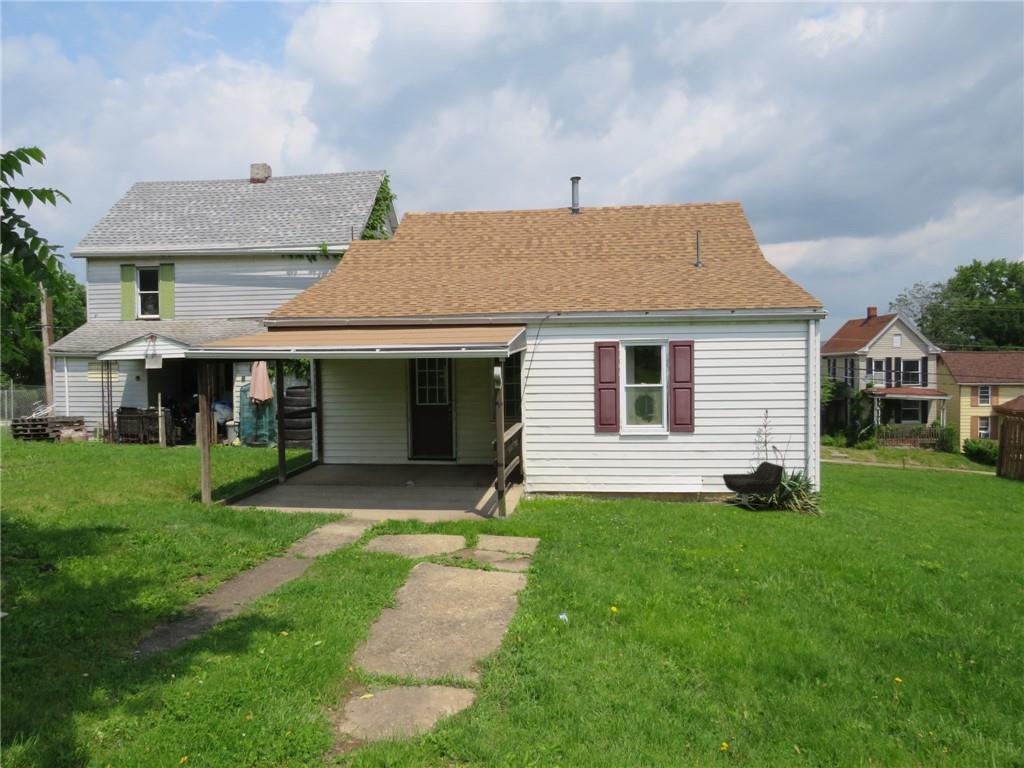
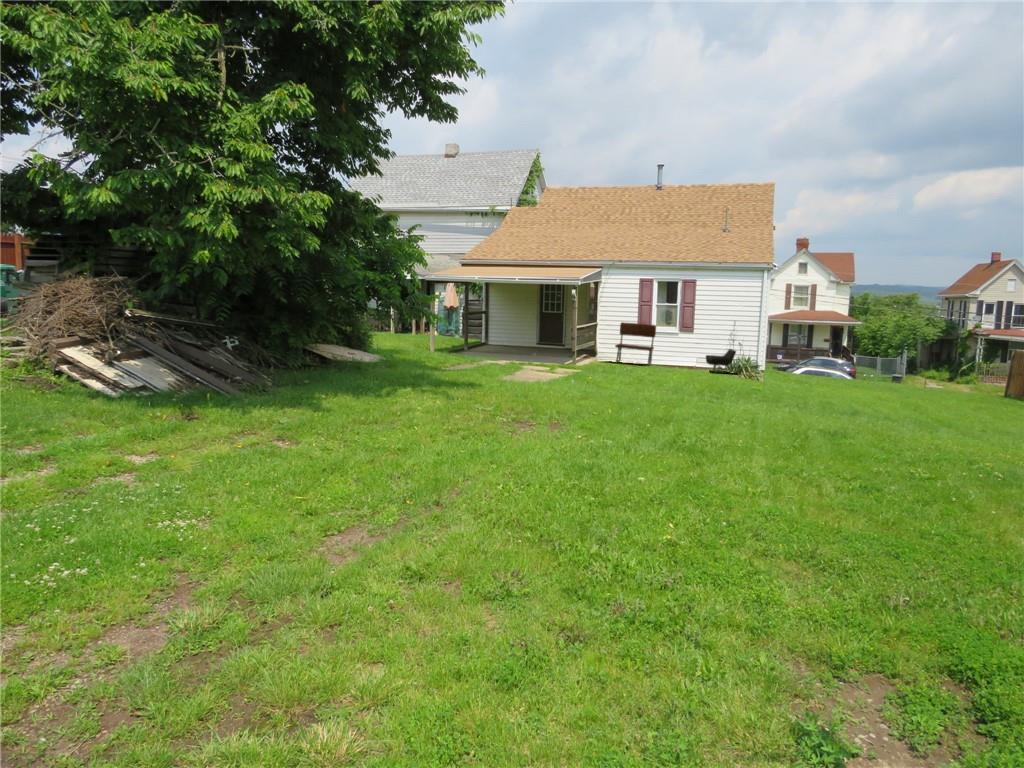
bench: none [563,421,630,501] -> present [615,322,656,366]

